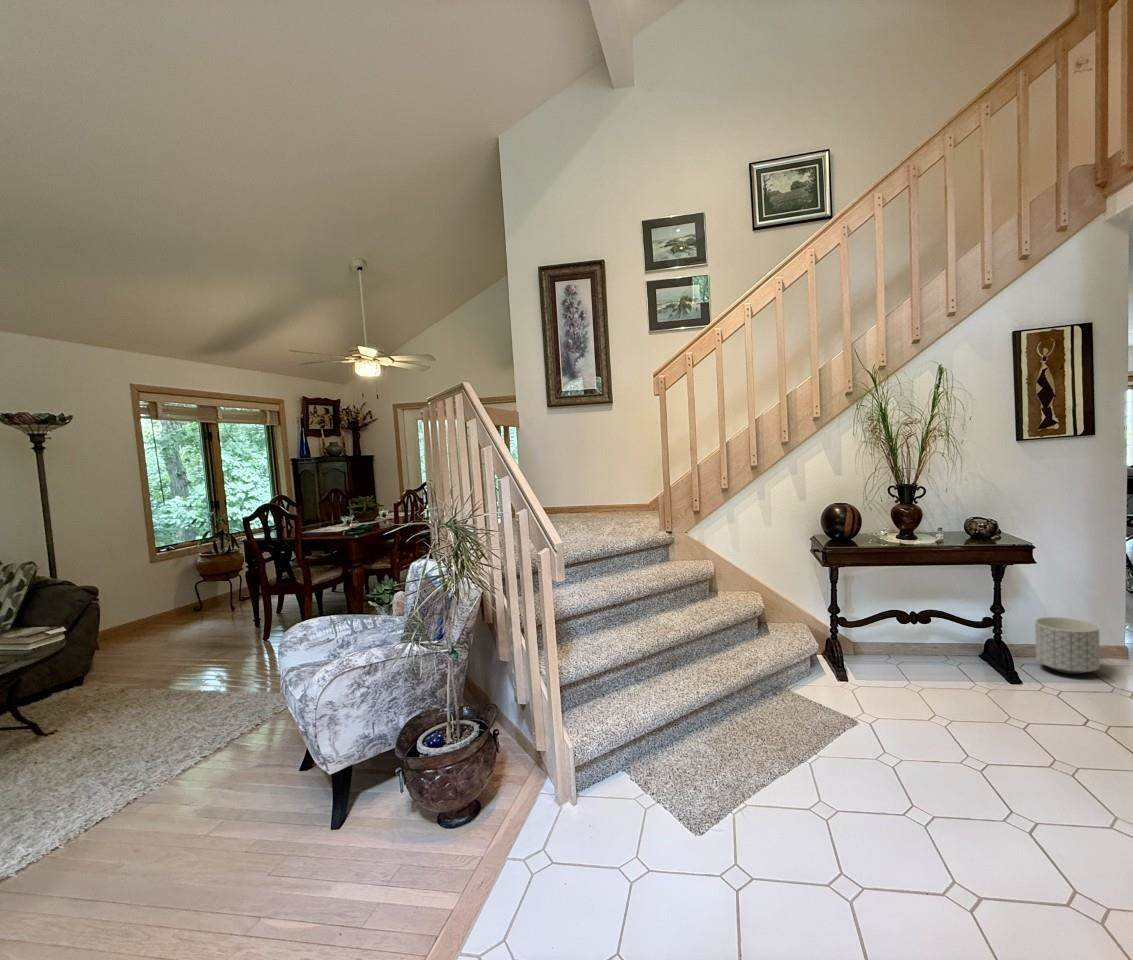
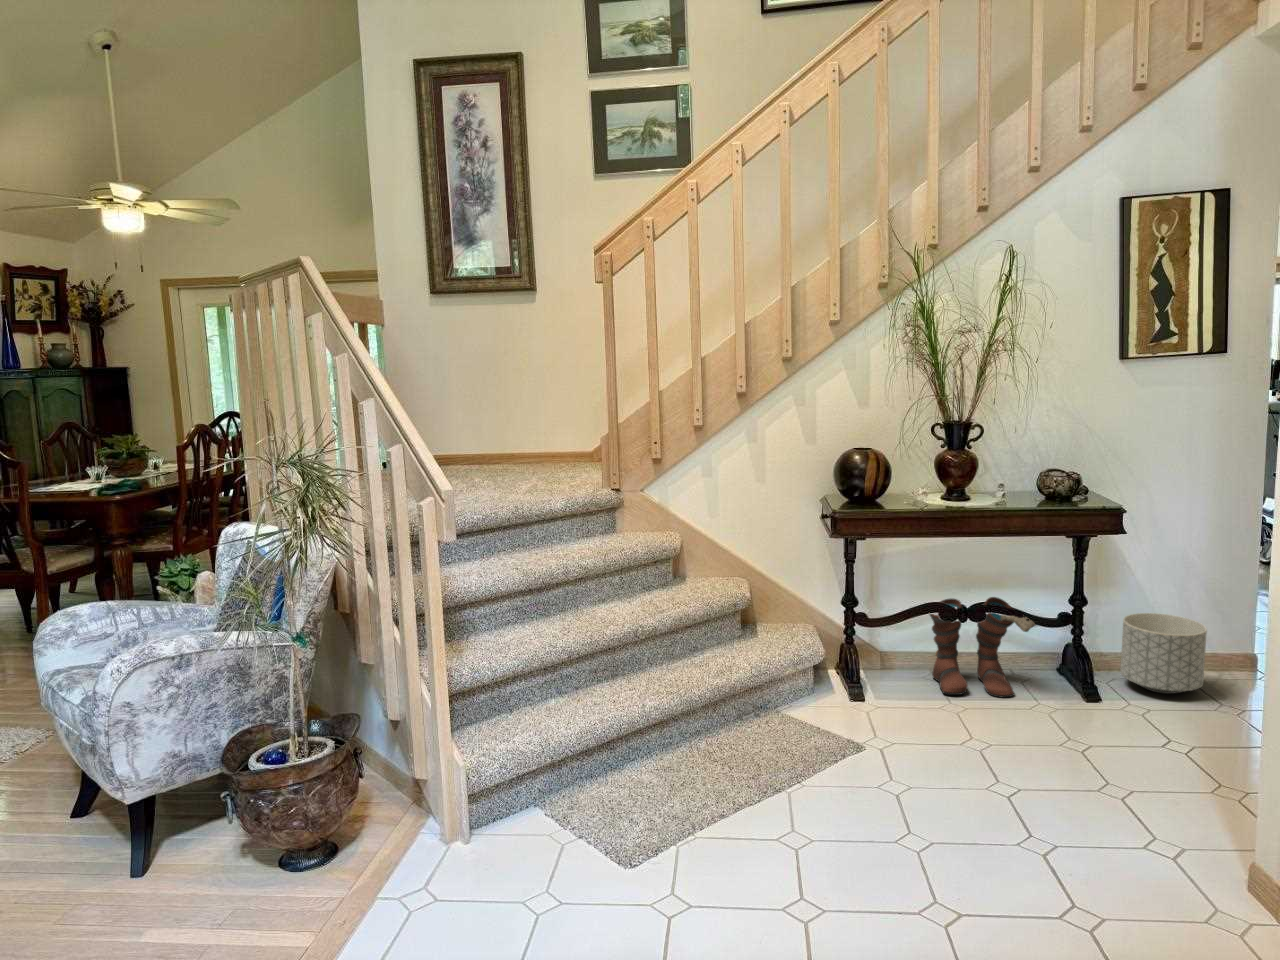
boots: none [891,604,970,673] -> present [930,597,1036,697]

